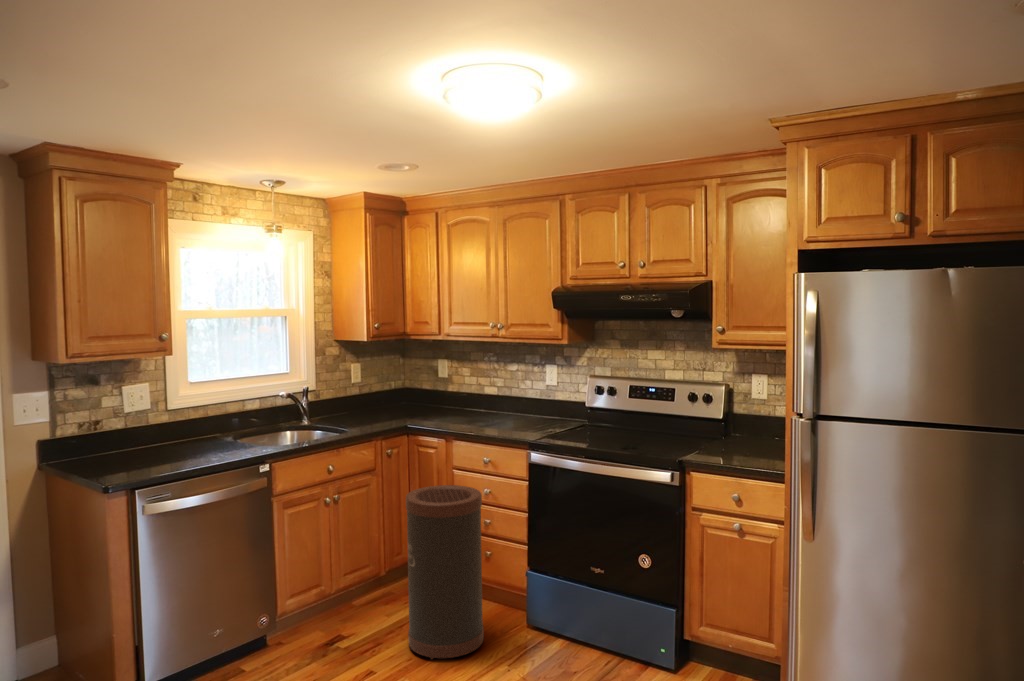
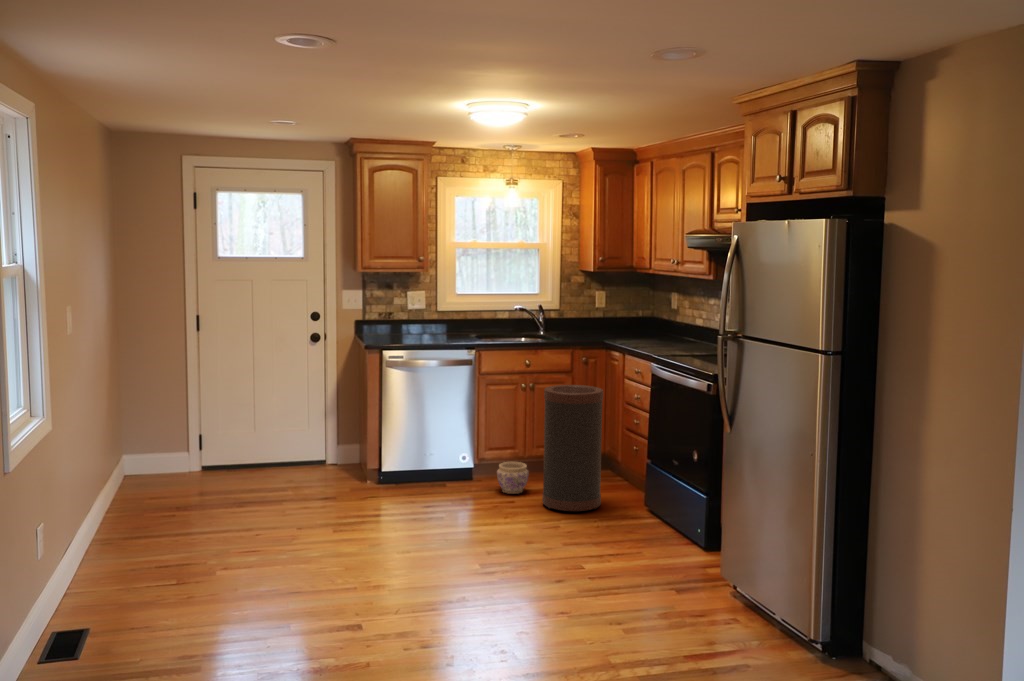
planter: none [326,602,370,653] -> present [497,462,529,494]

